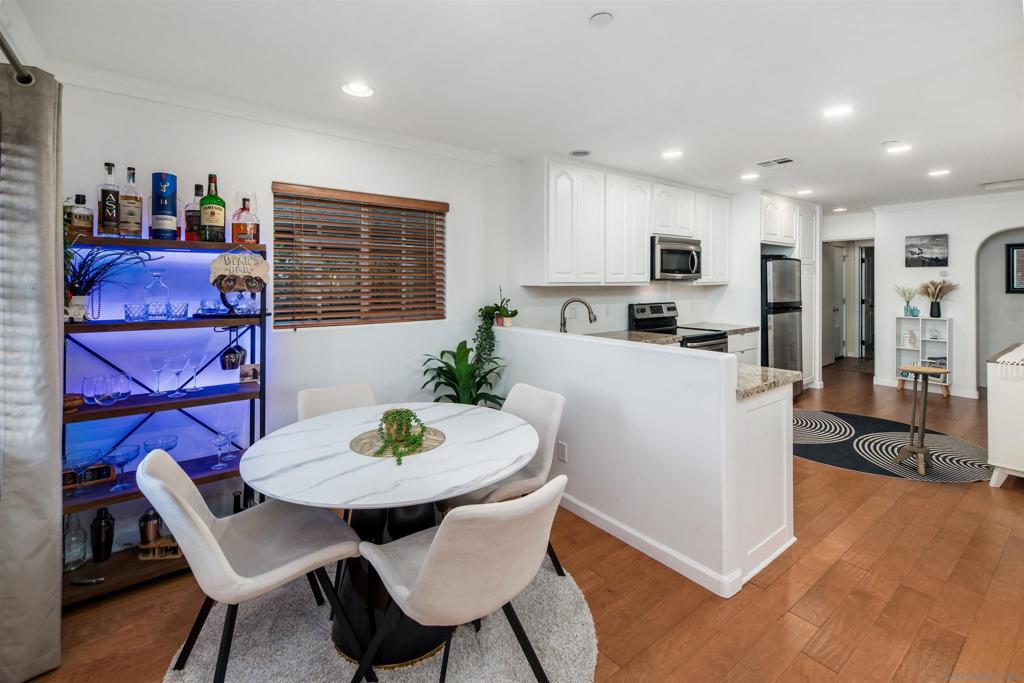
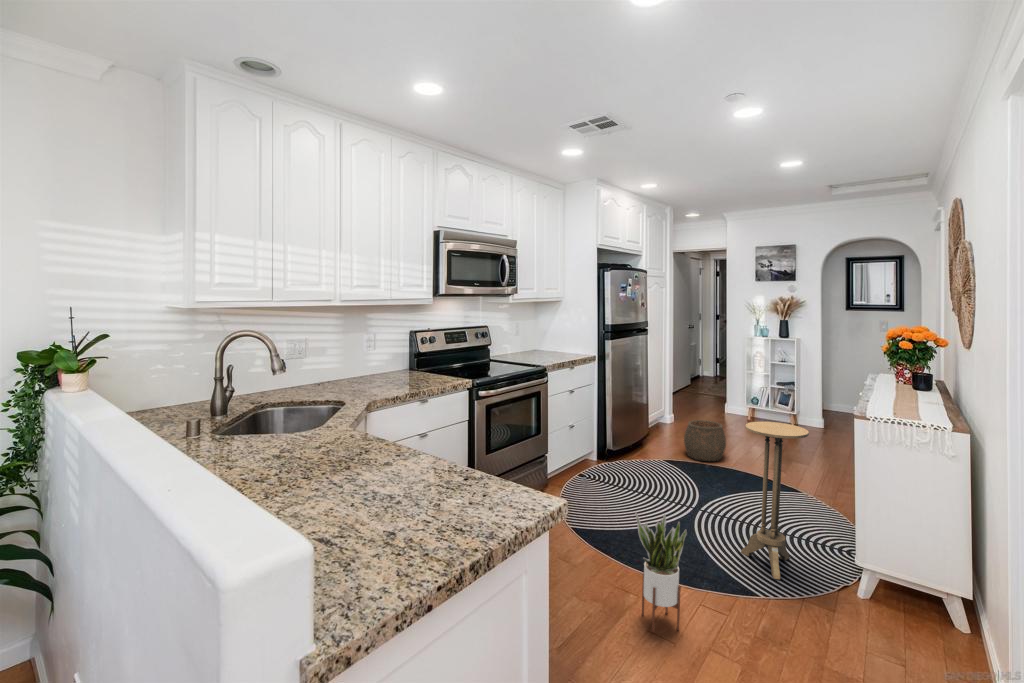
woven basket: none [837,382,877,414] -> present [684,420,726,461]
potted plant: none [816,413,854,489] -> present [635,512,687,632]

